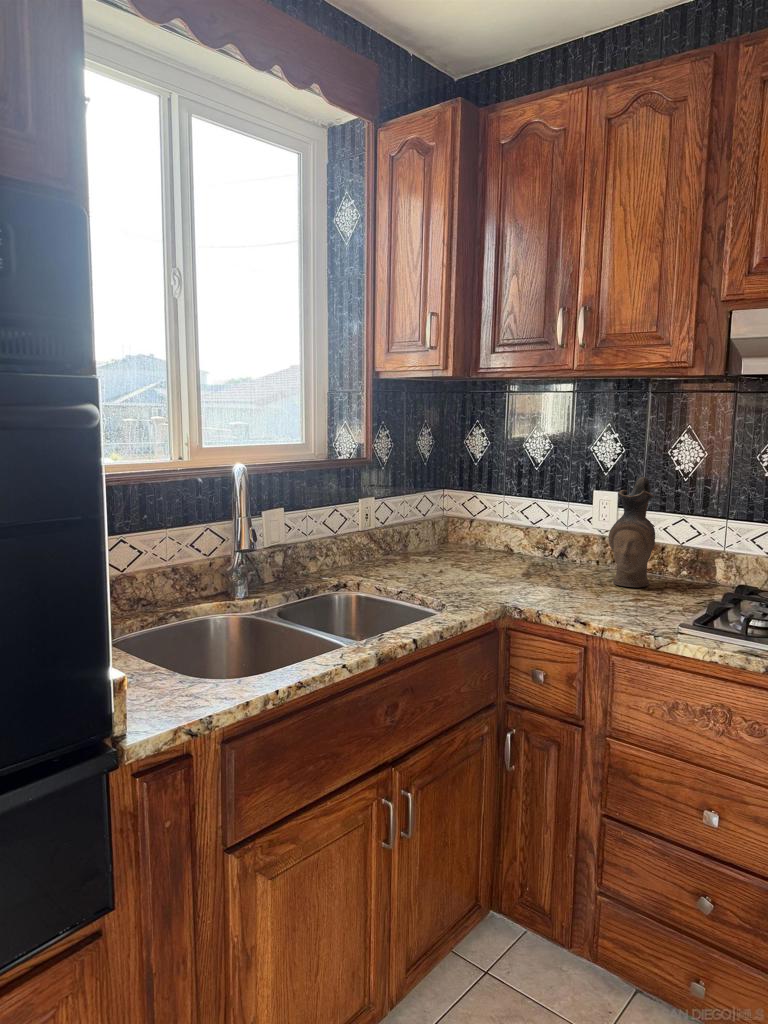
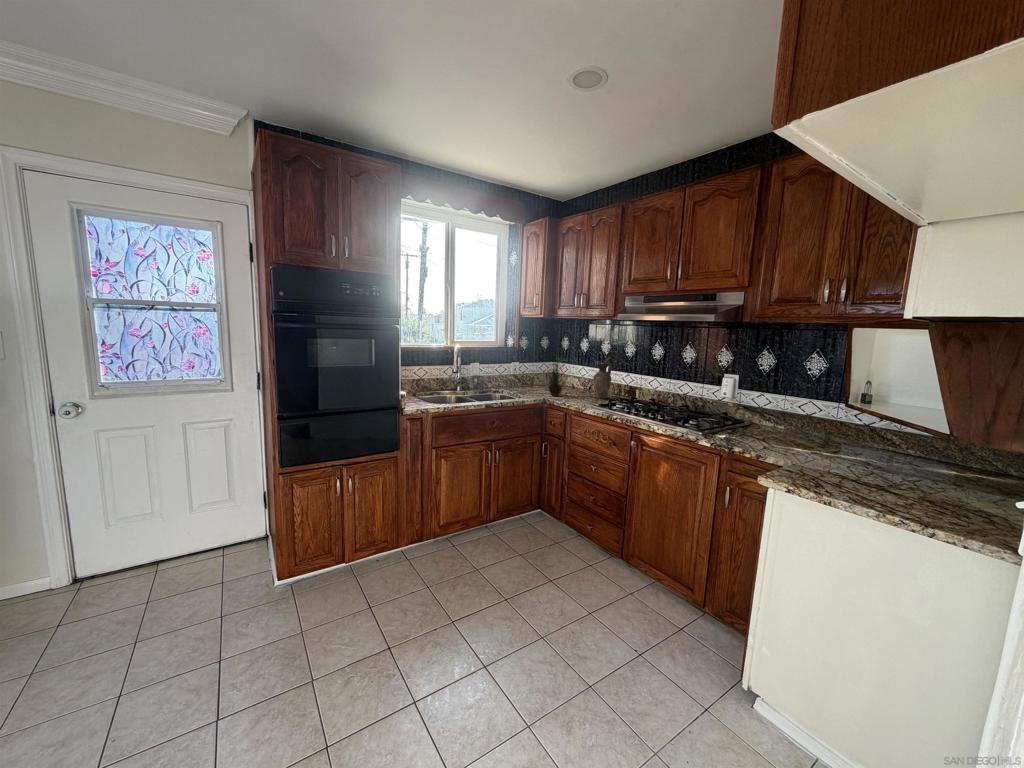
potted plant: none [477,460,546,591] -> present [547,360,562,396]

